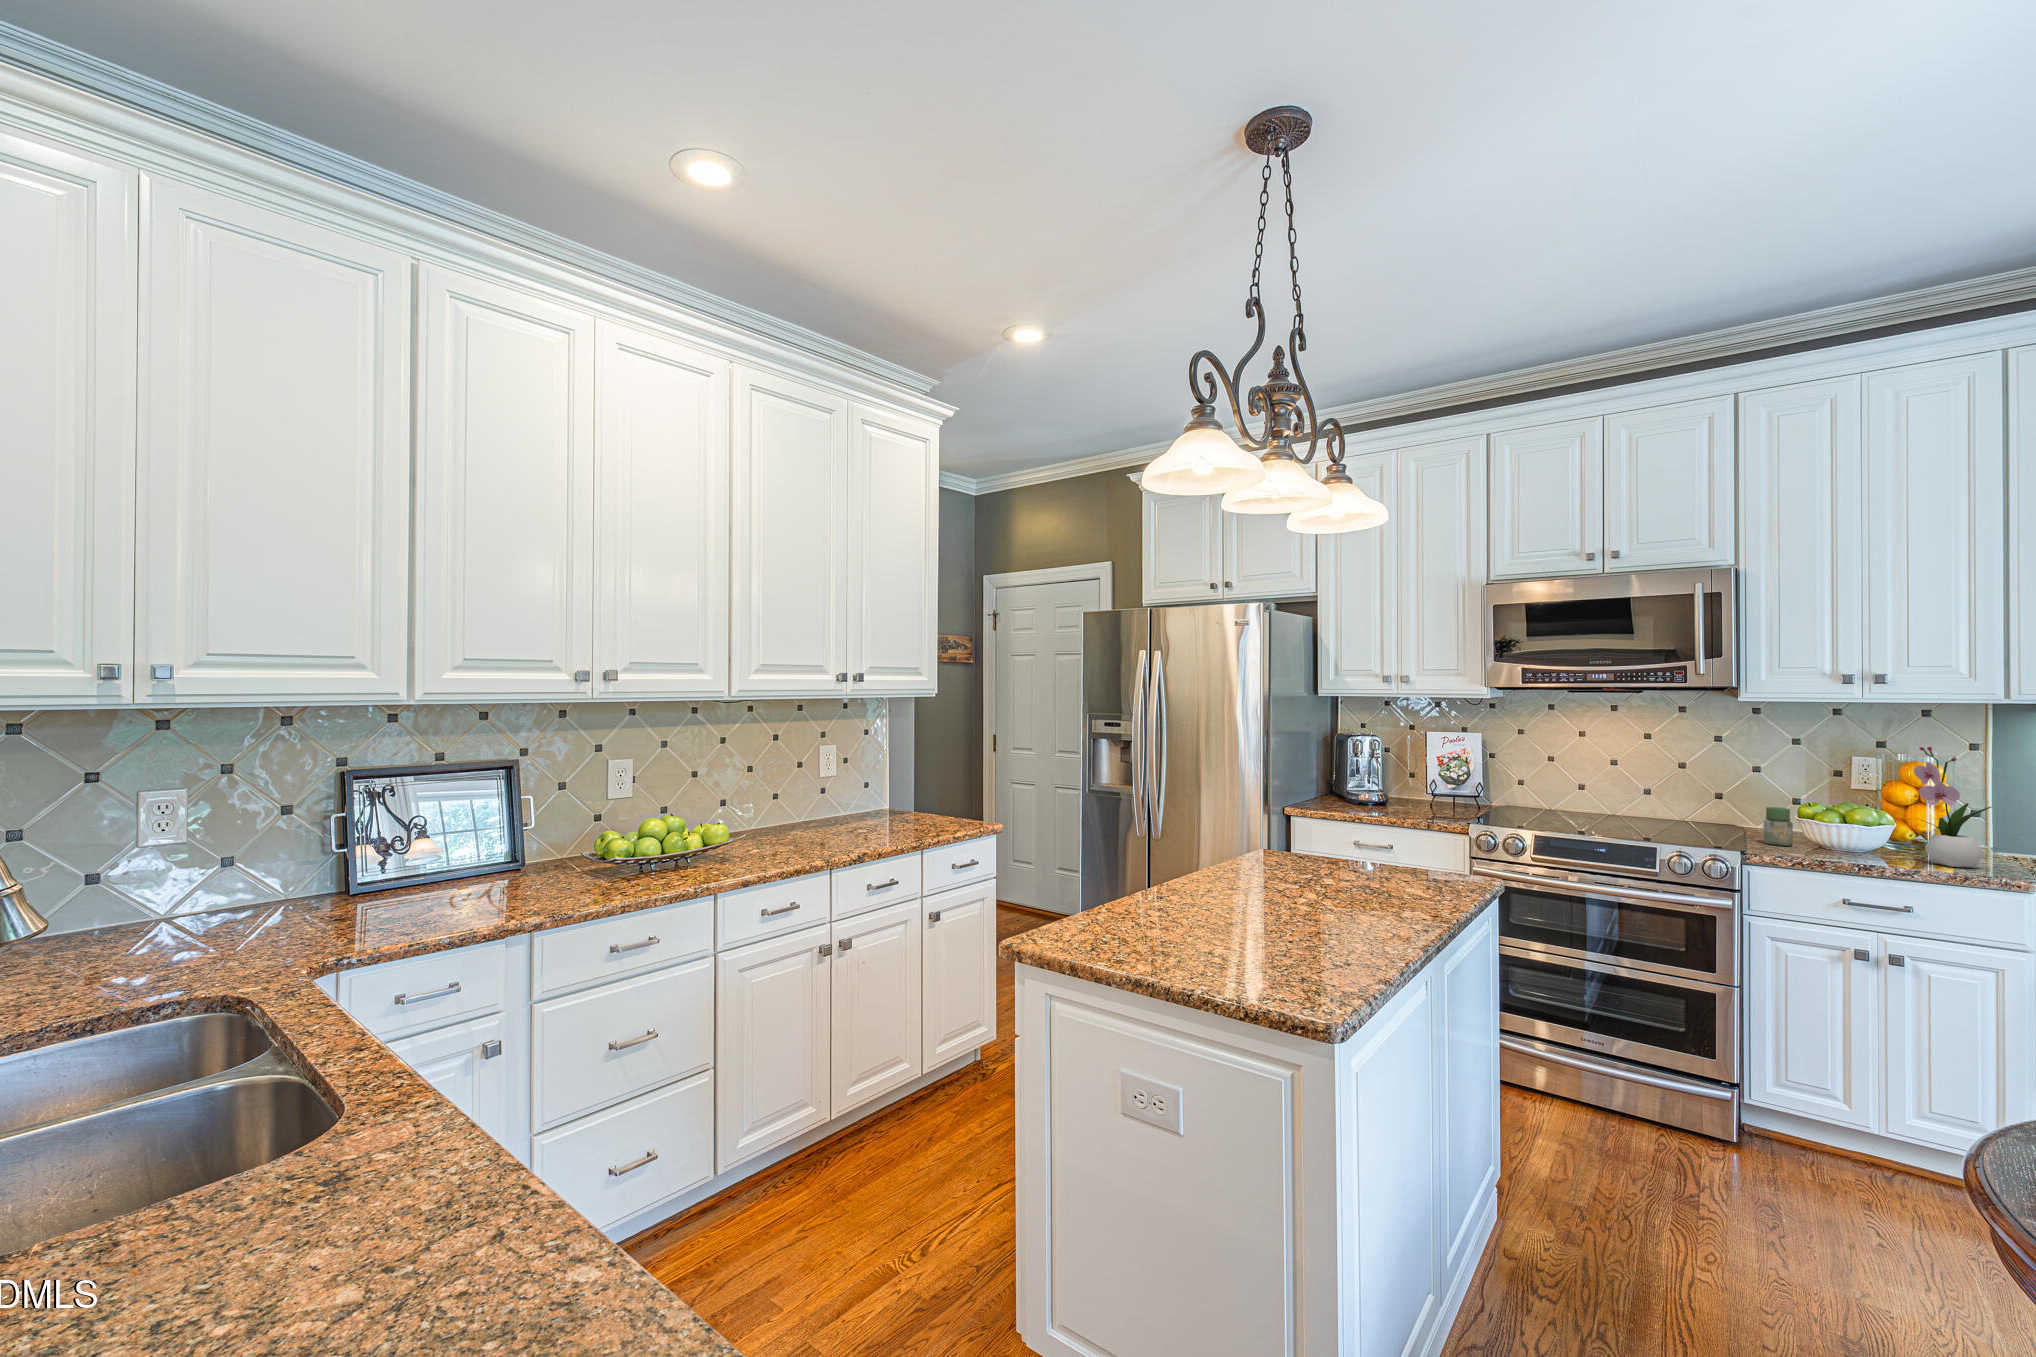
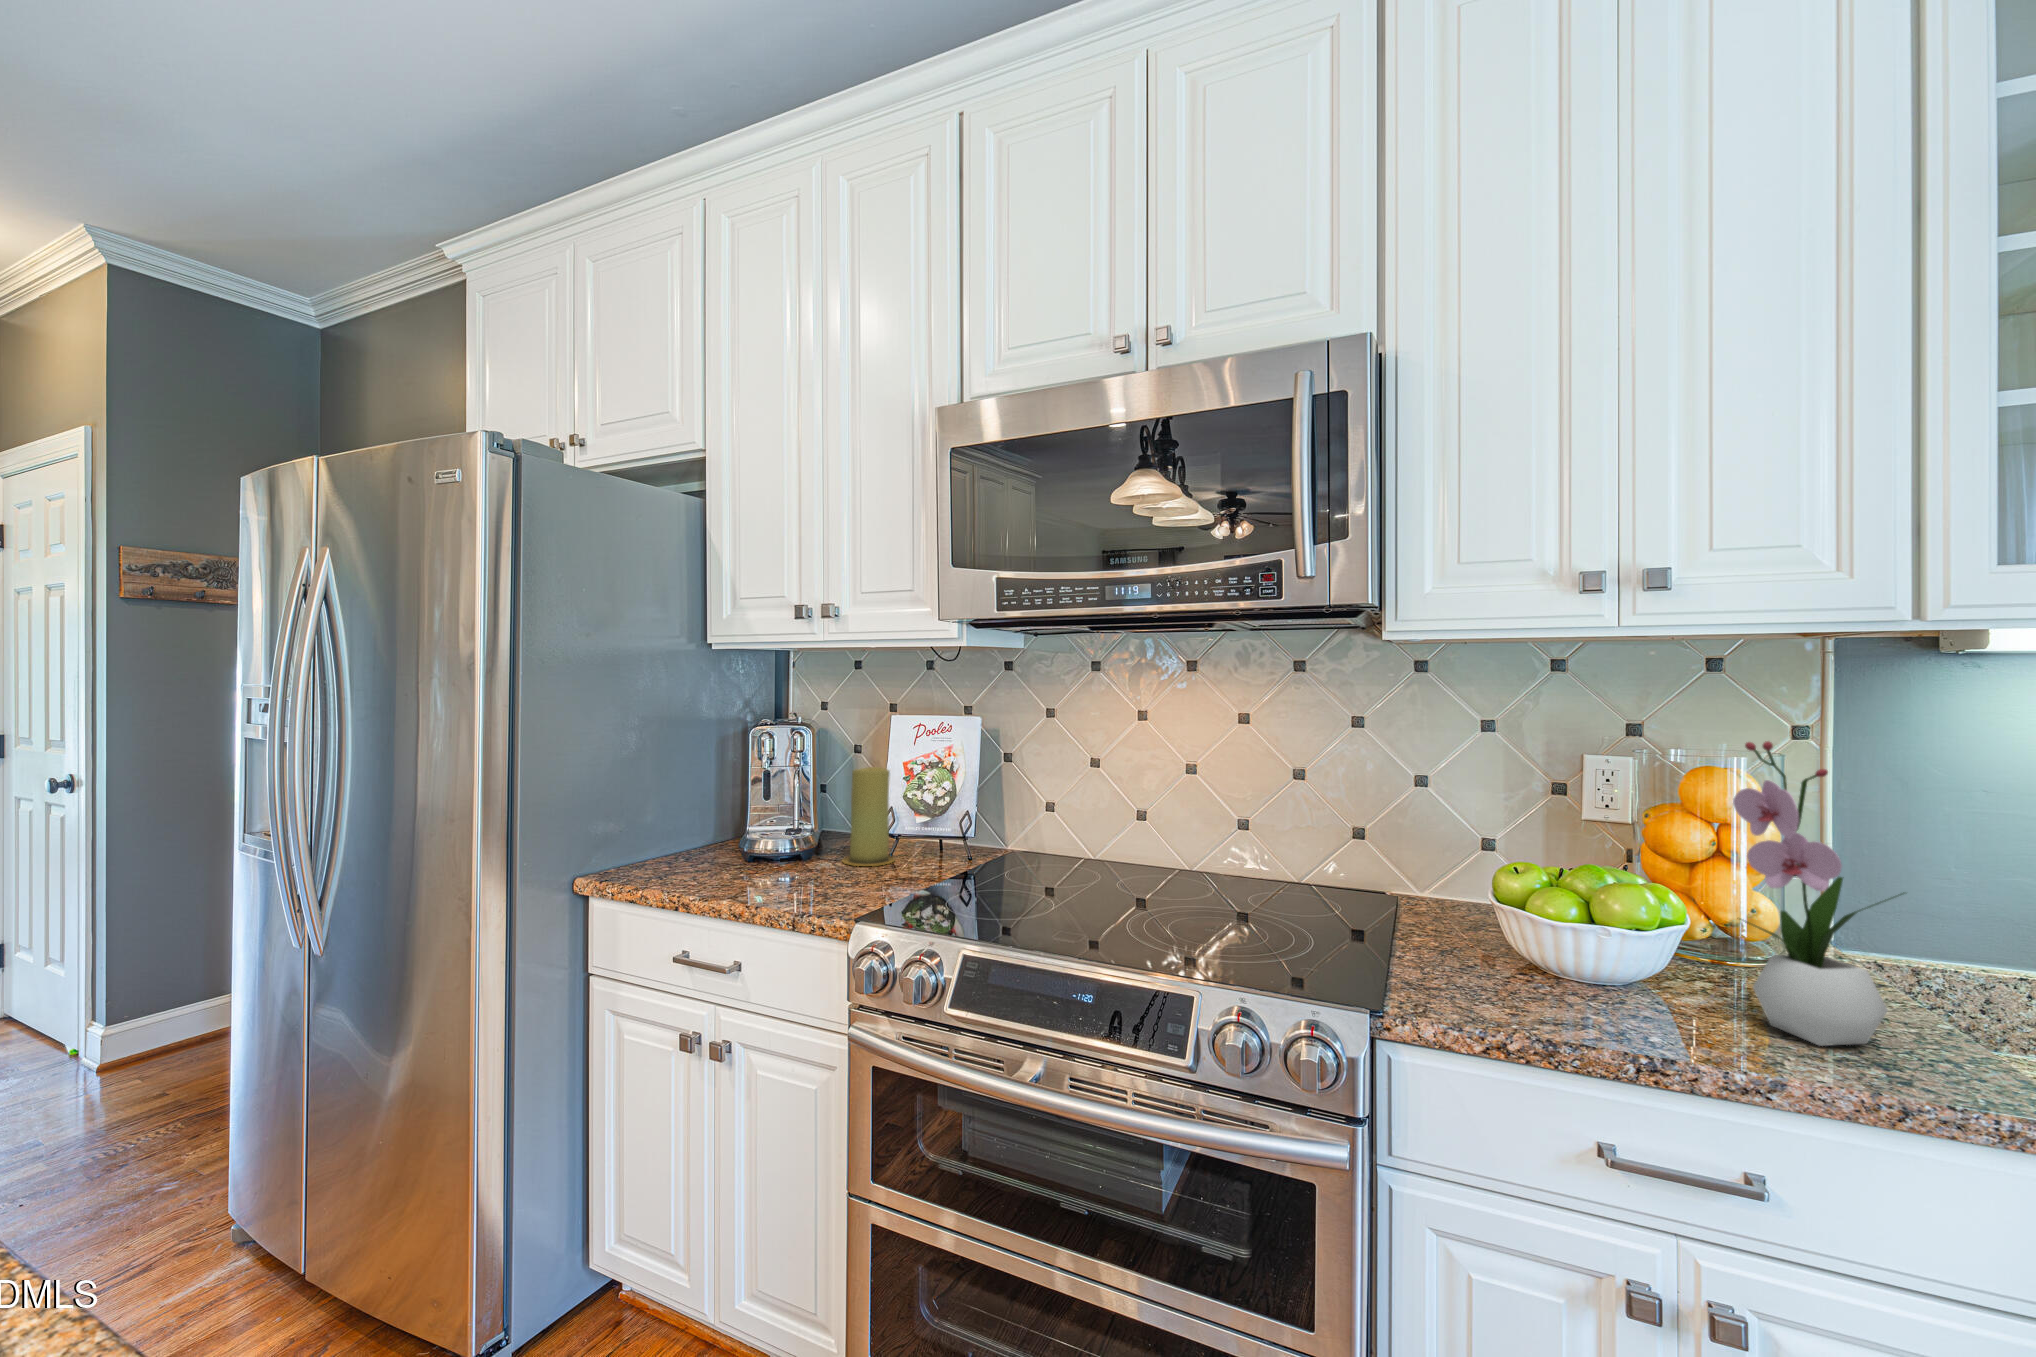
candle: none [1410,758,1440,807] -> present [842,767,895,866]
jar: present [1764,807,1793,846] -> none [1426,876,1481,969]

